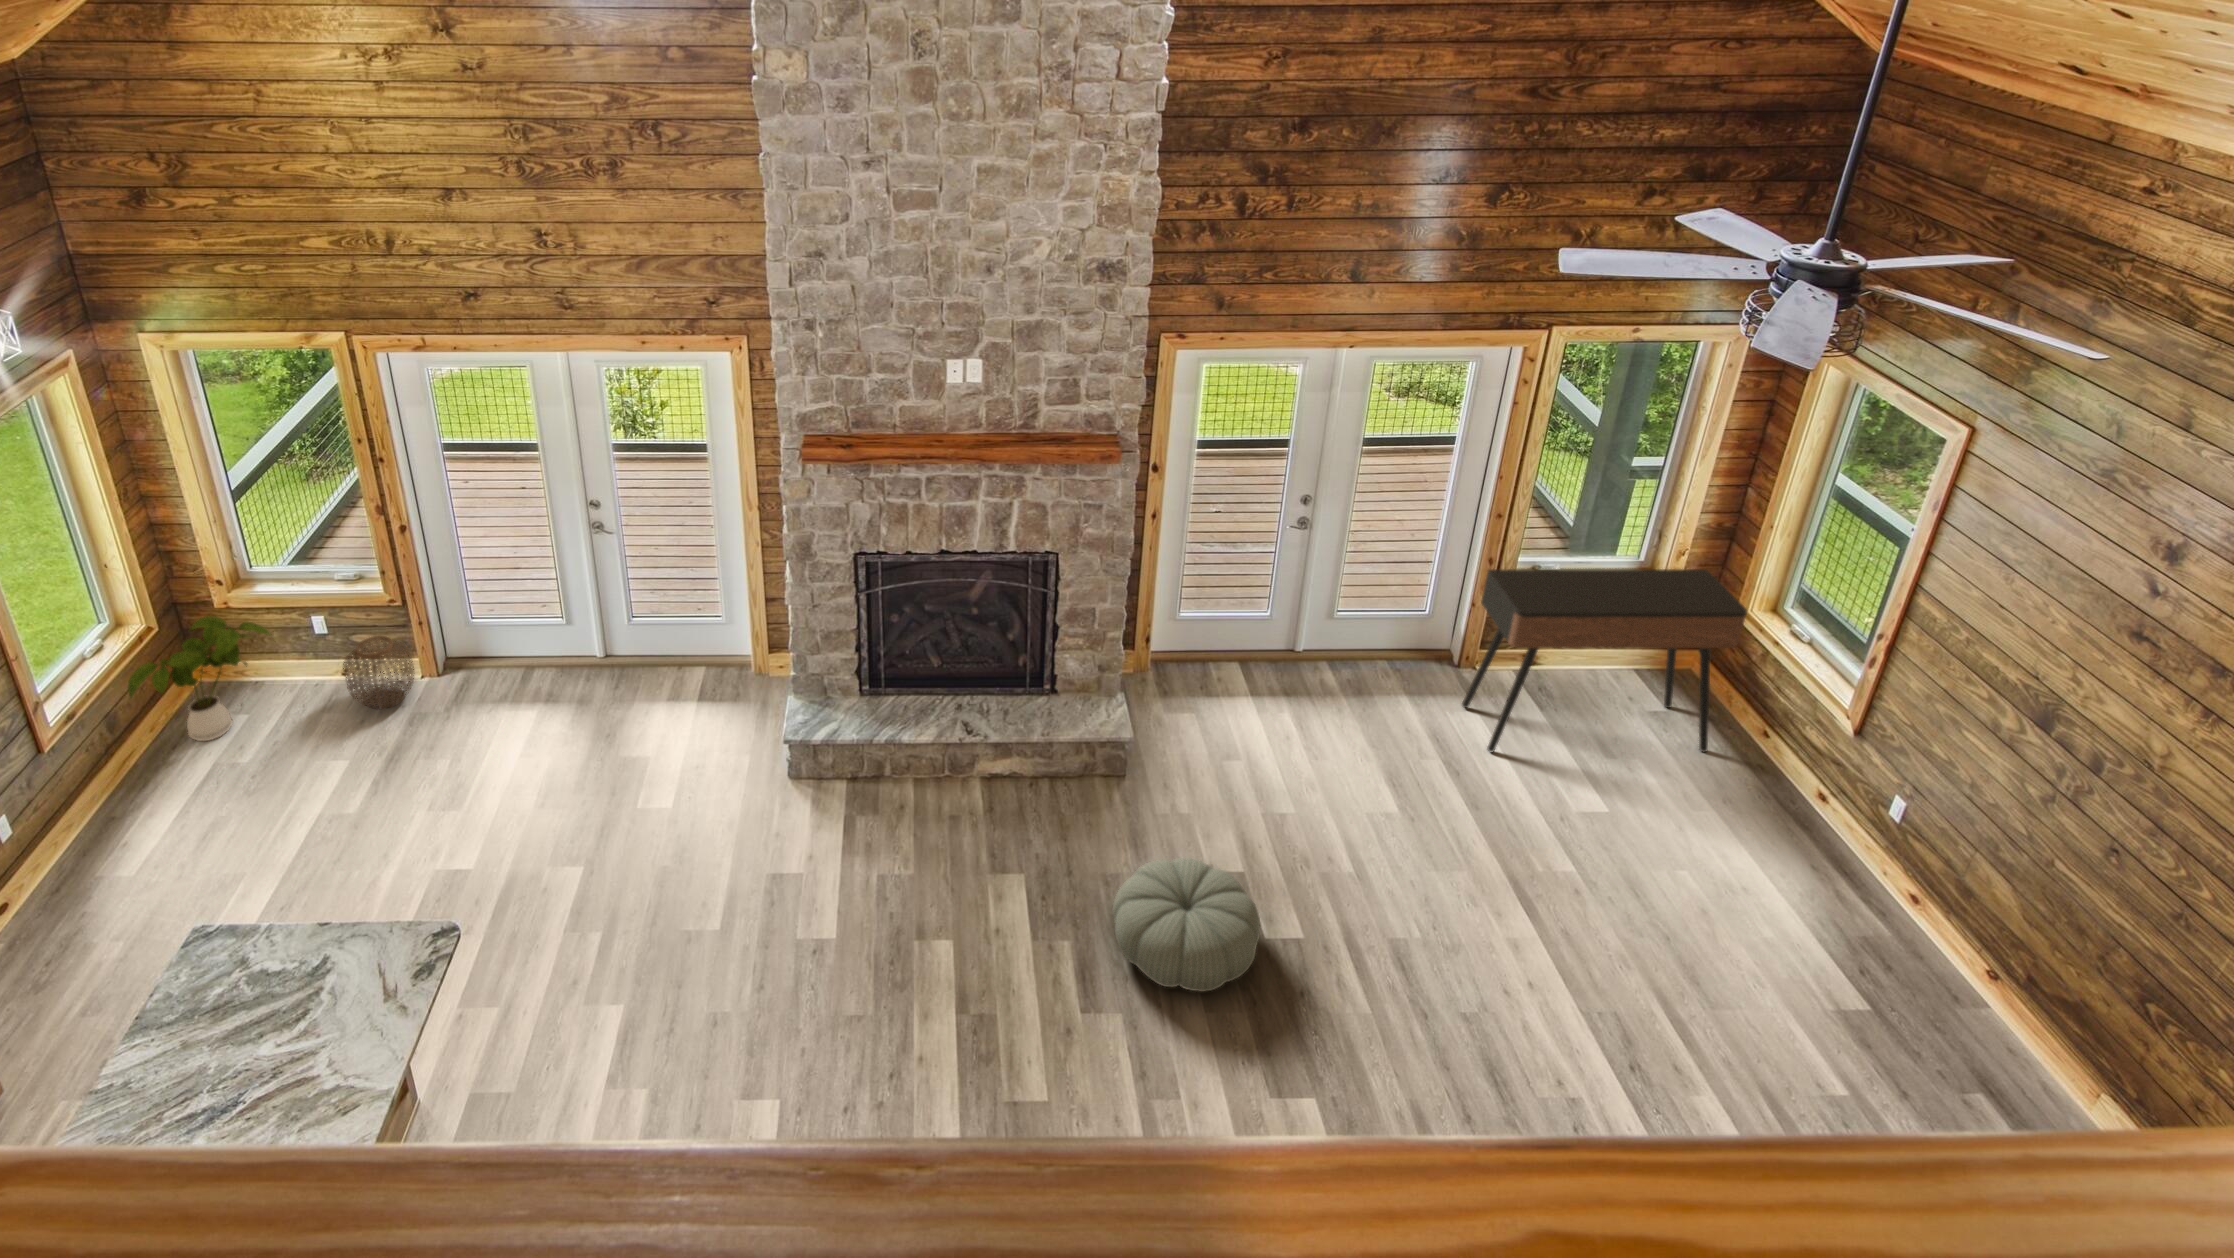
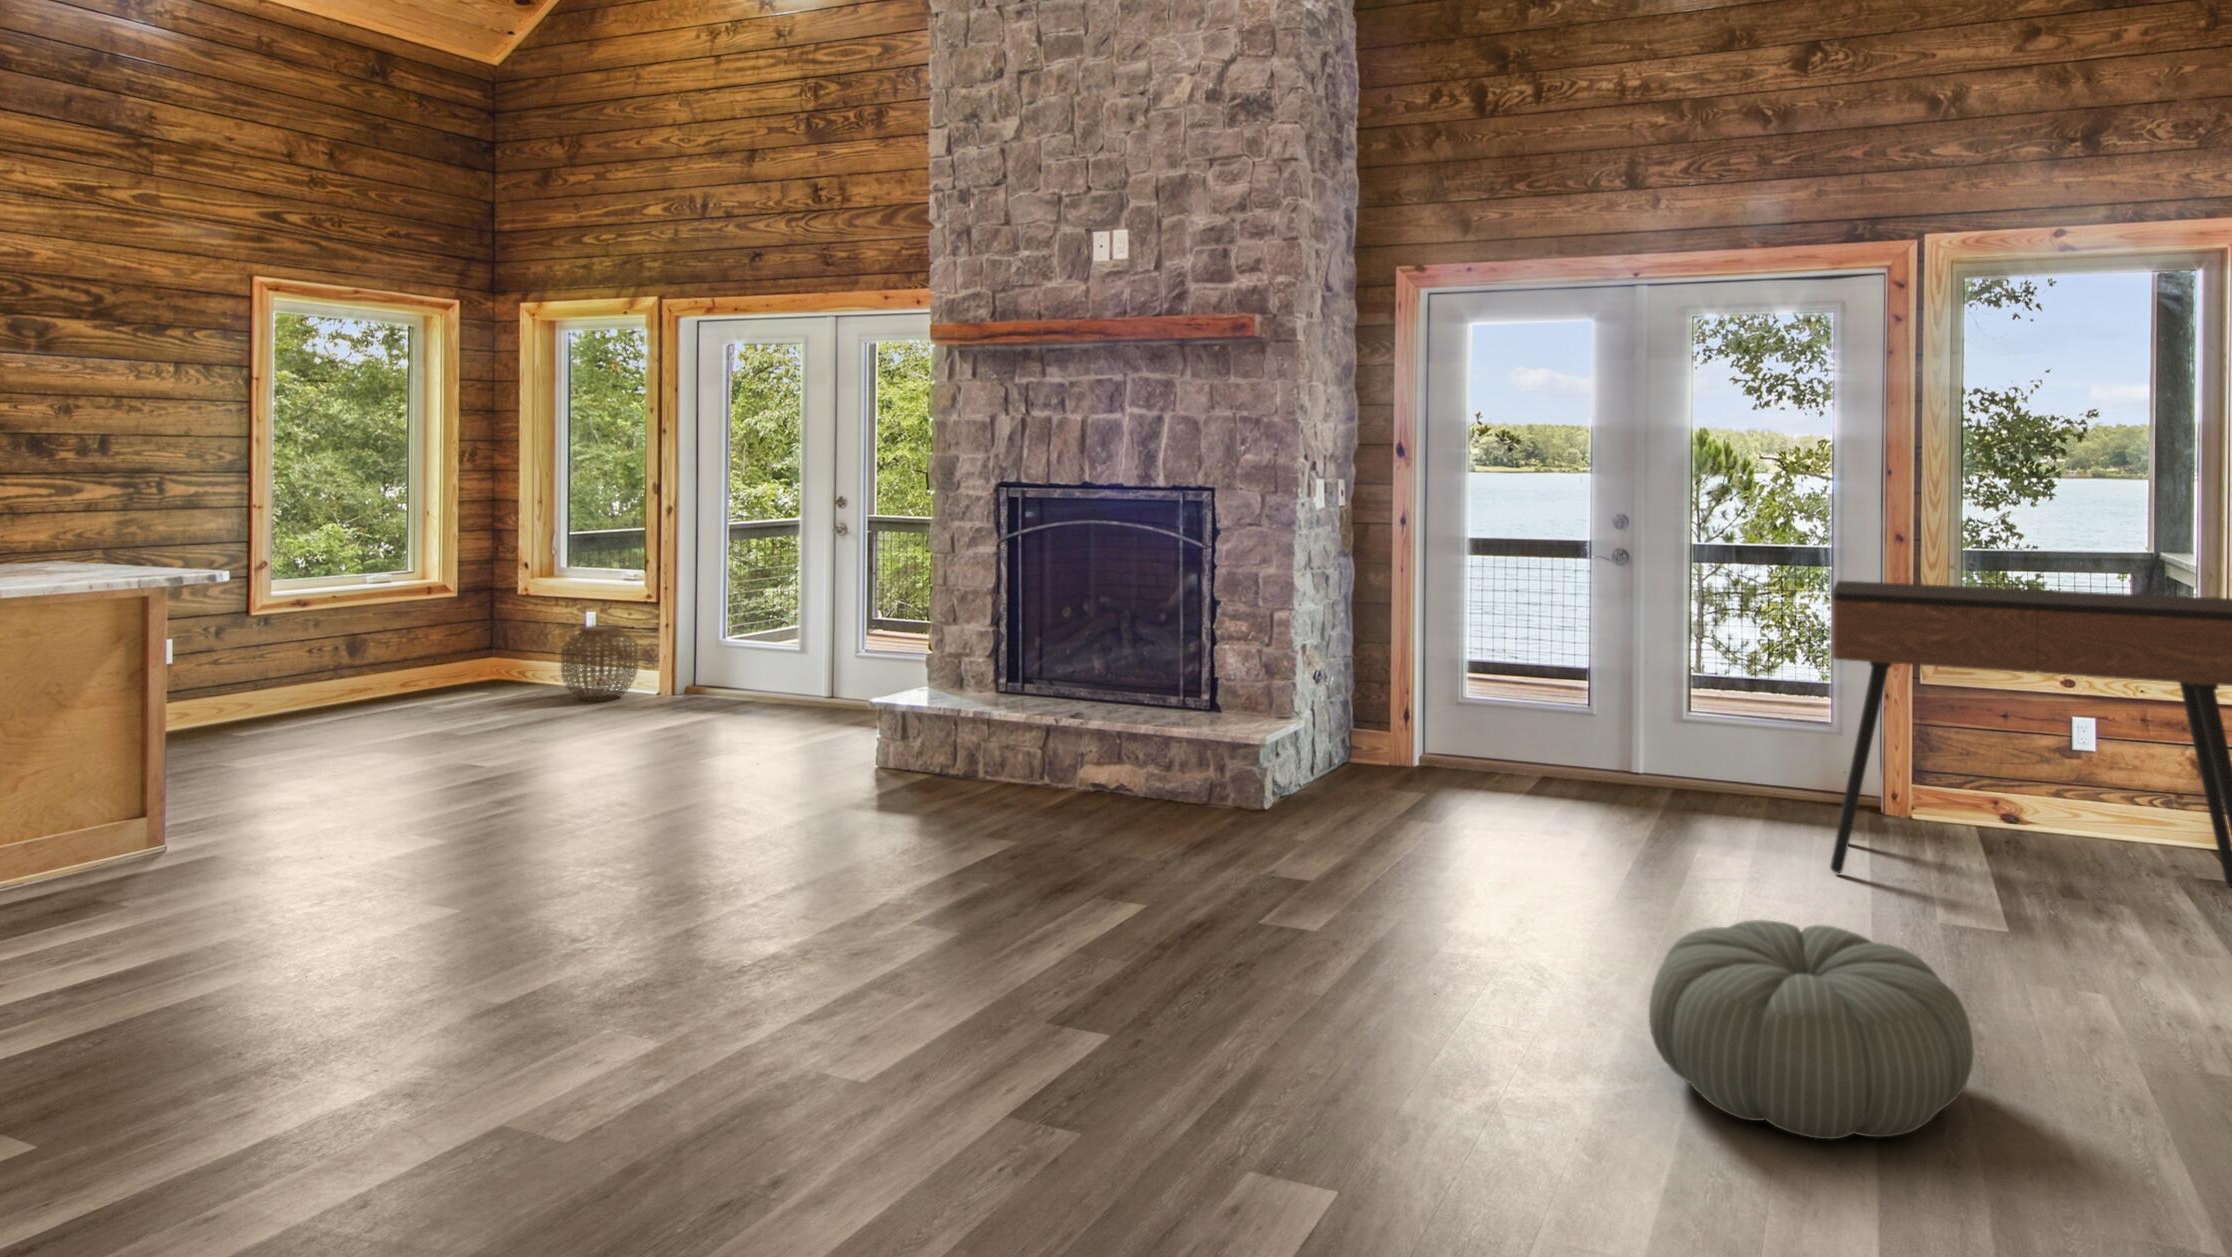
house plant: present [128,616,270,741] -> none [363,556,513,697]
pouf: present [1113,858,1260,992] -> present [1649,920,1974,1139]

